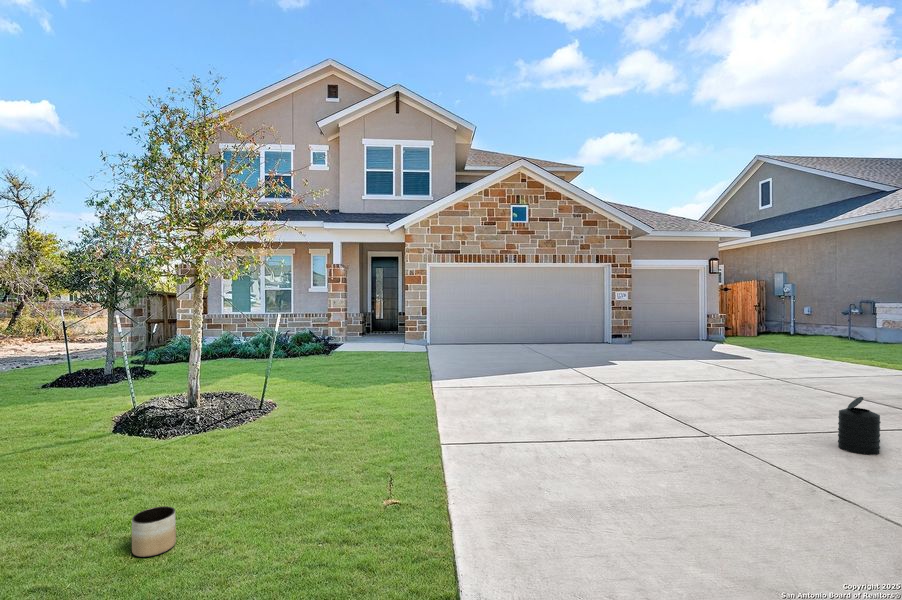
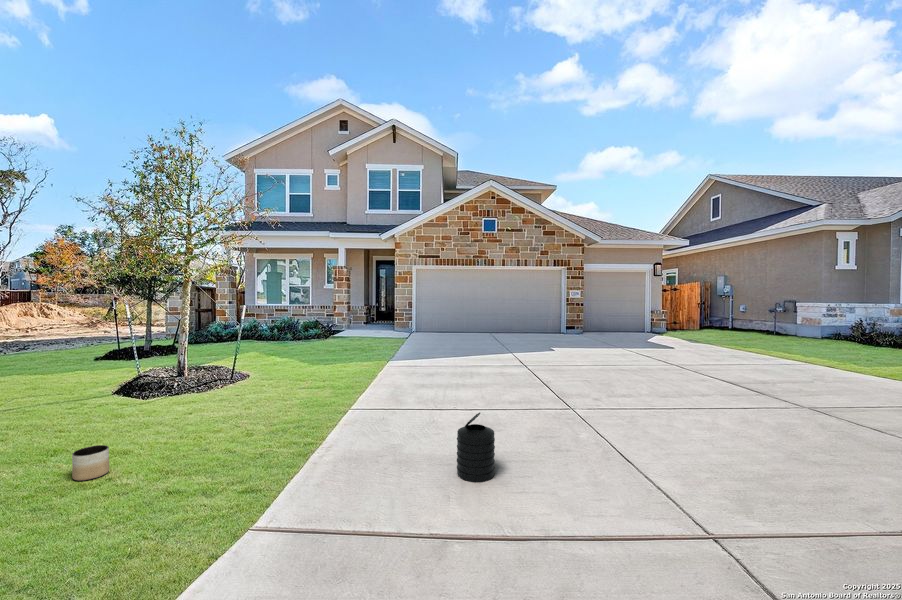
trash can: present [838,397,881,455] -> present [457,413,495,482]

